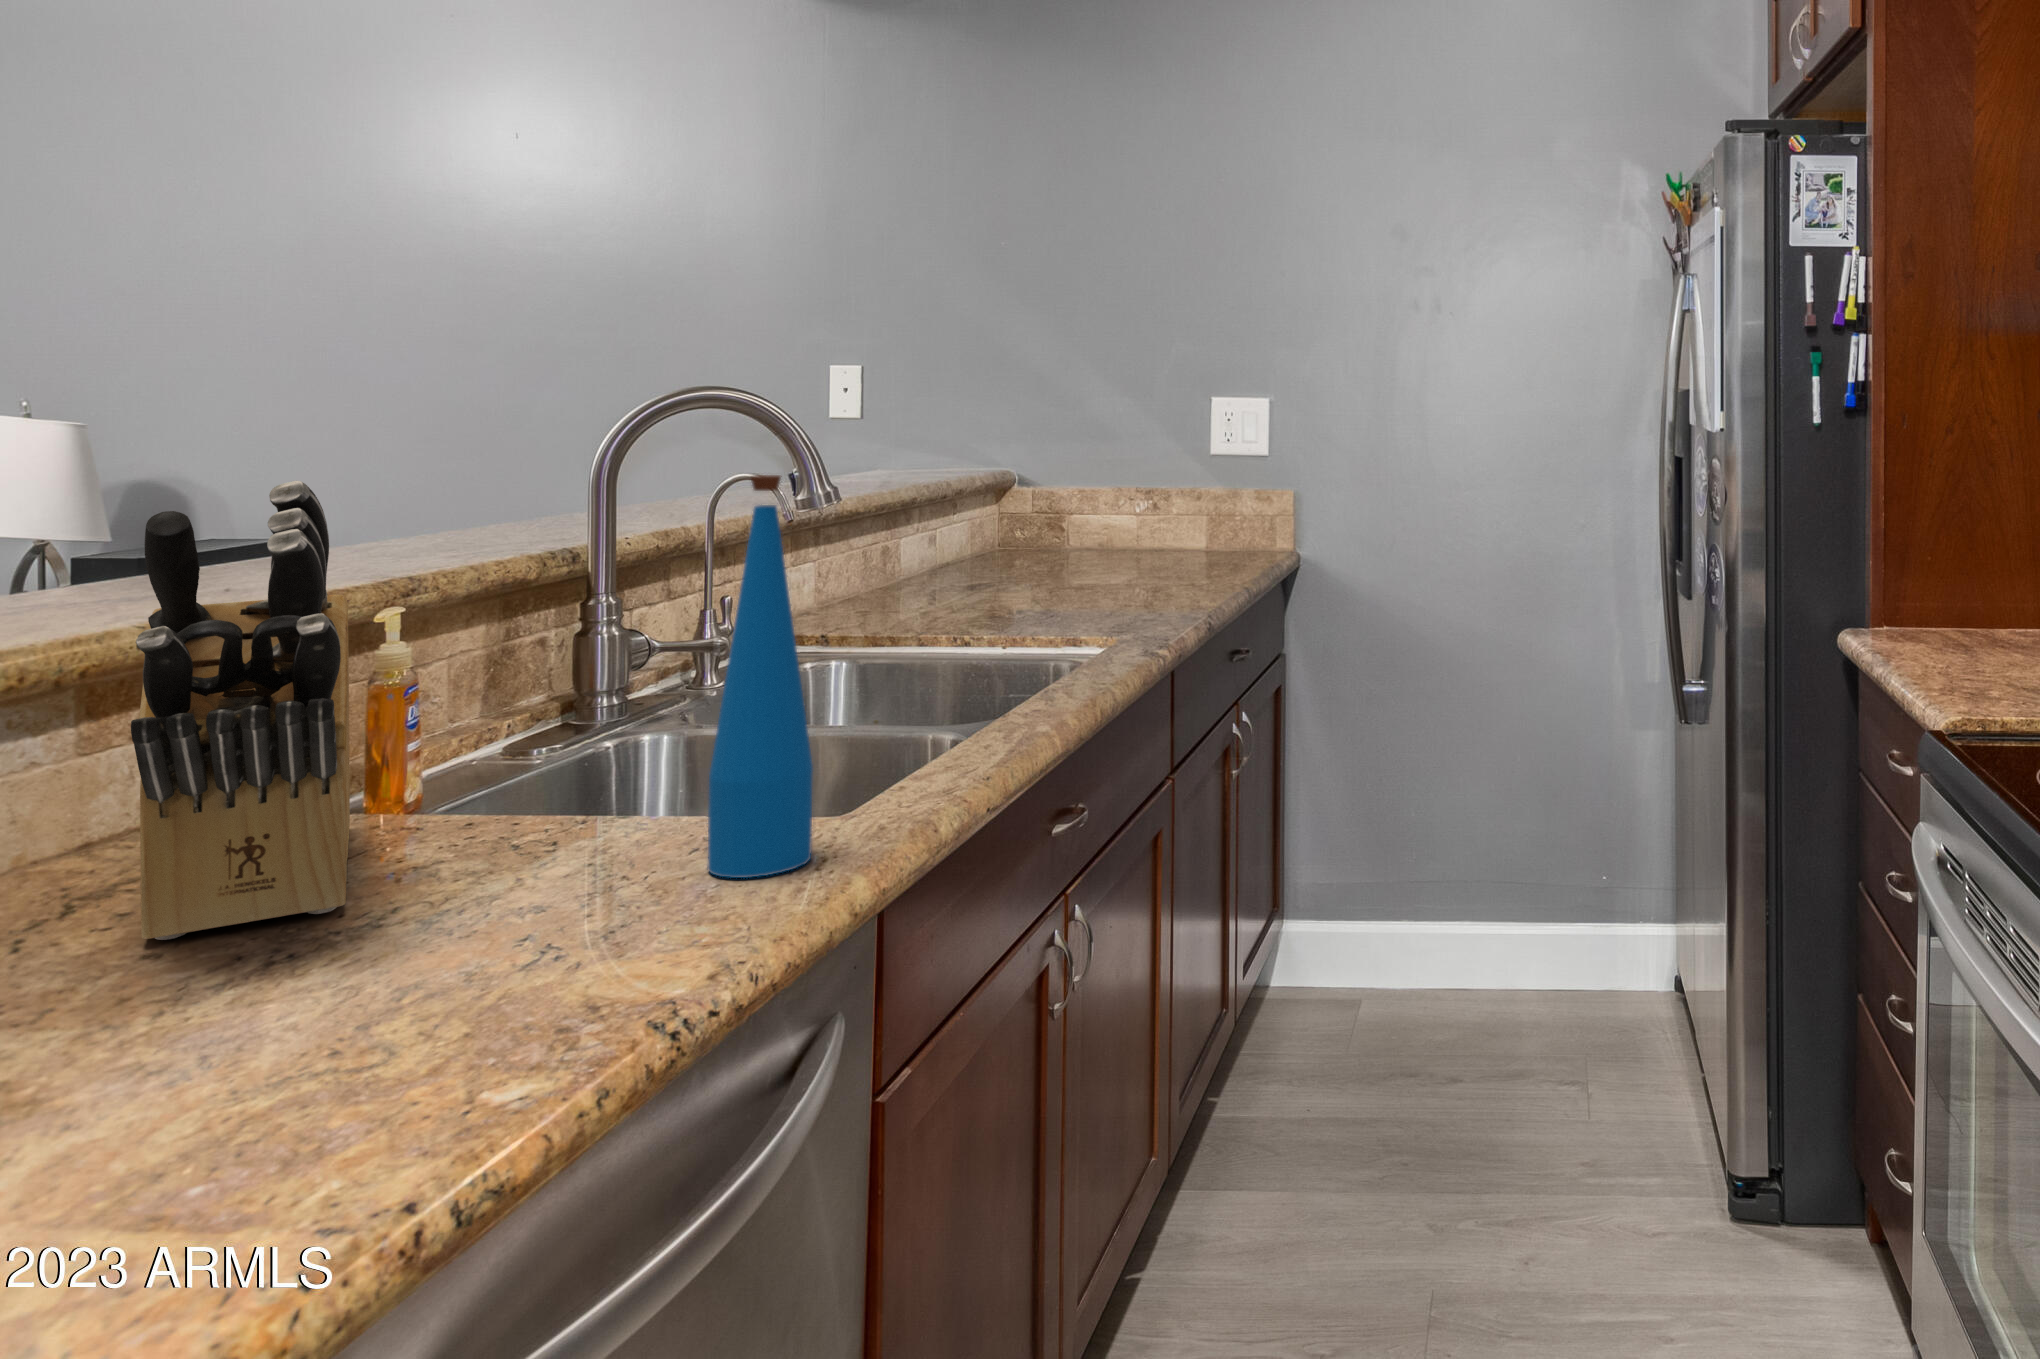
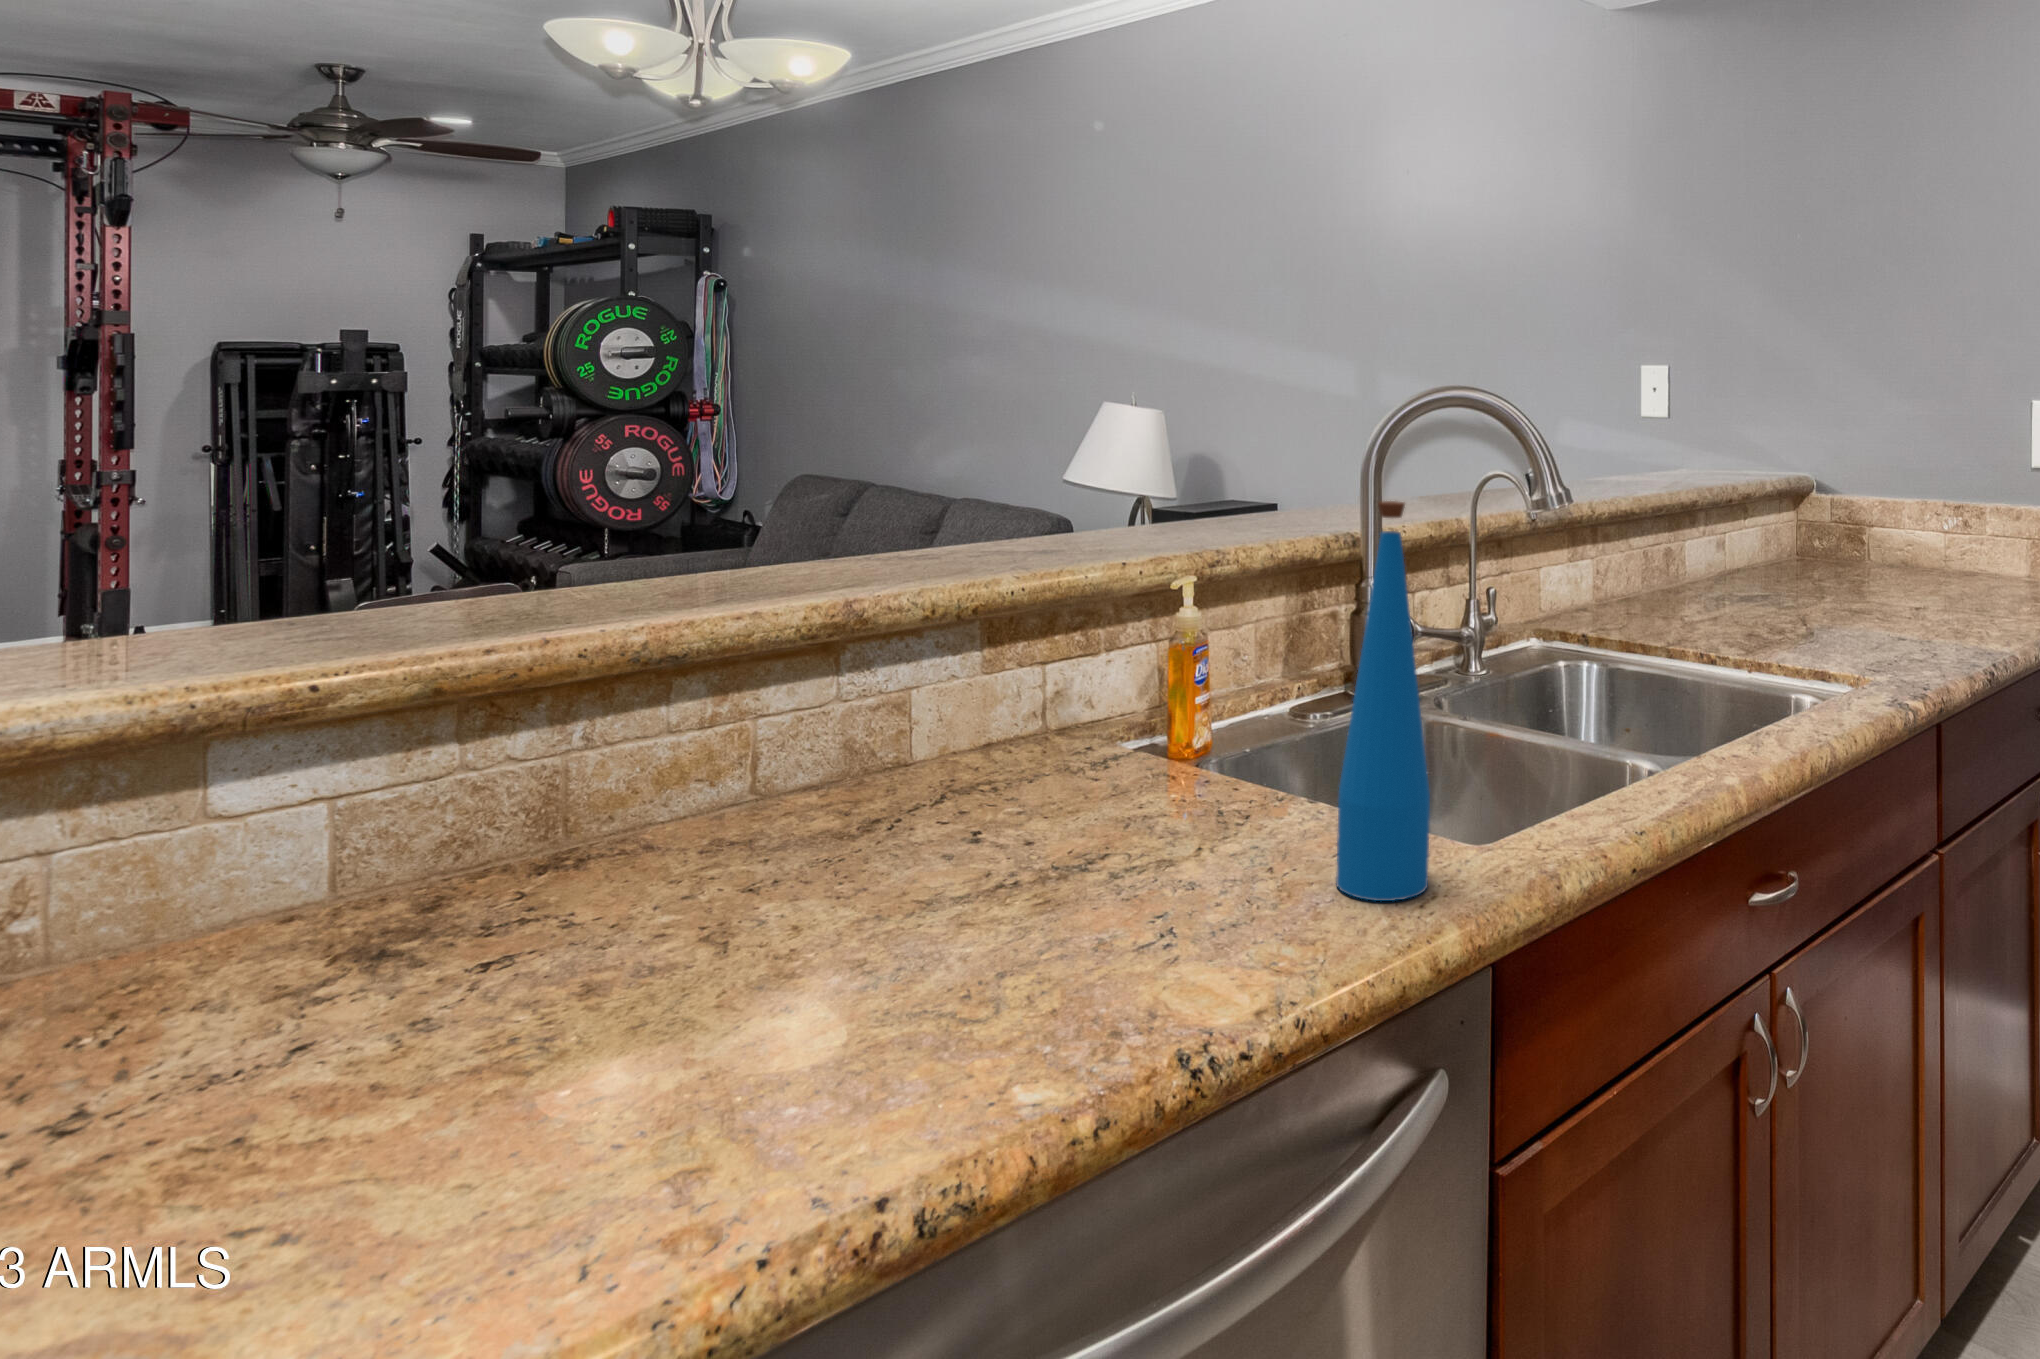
knife block: present [131,481,350,940] -> none [914,484,1137,847]

